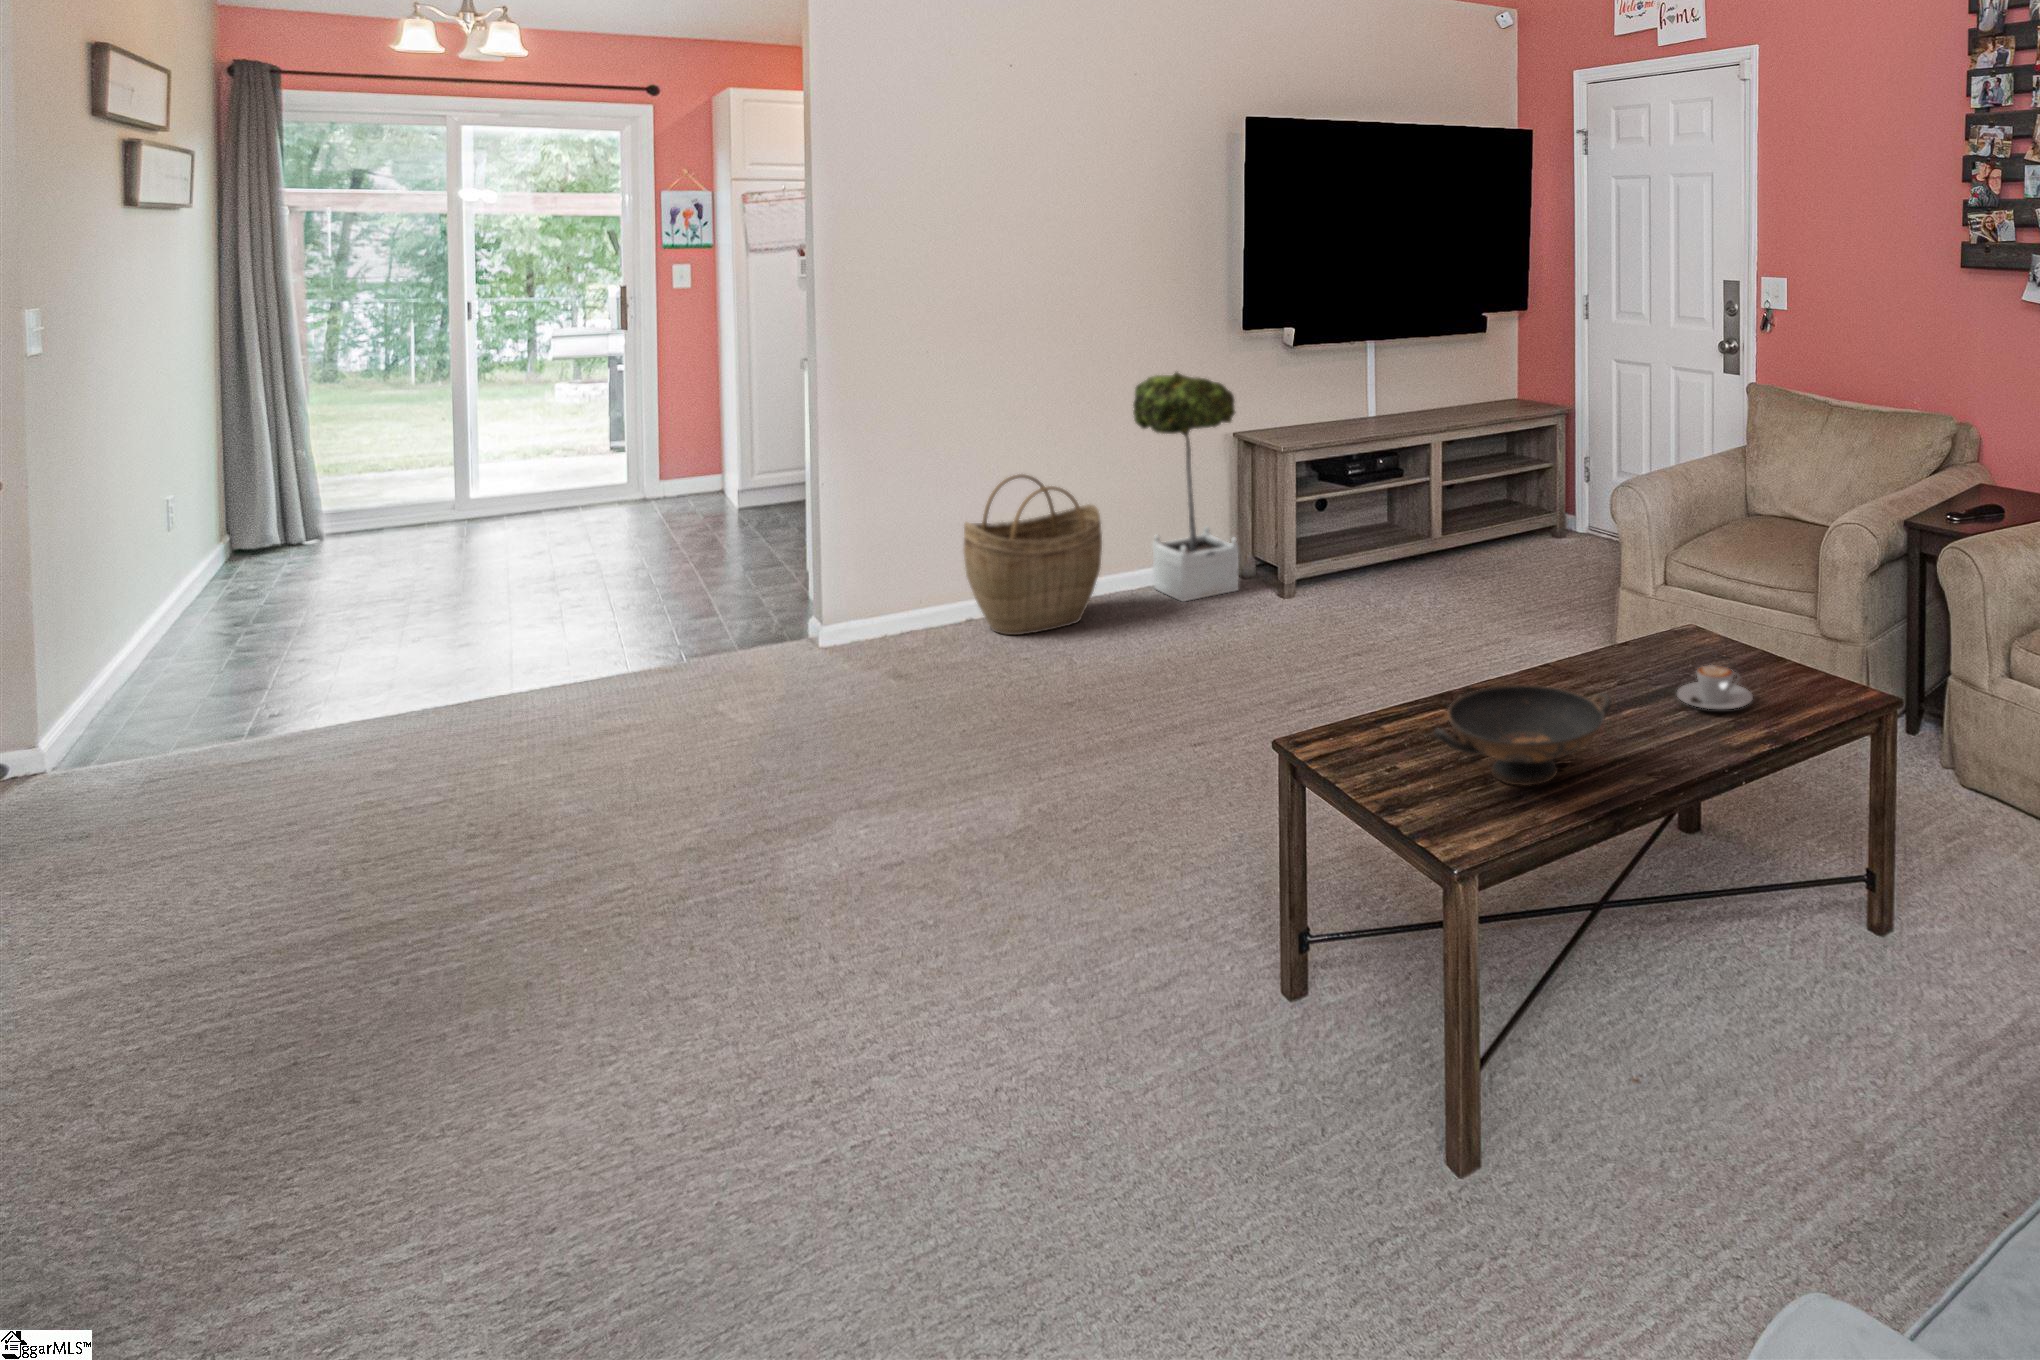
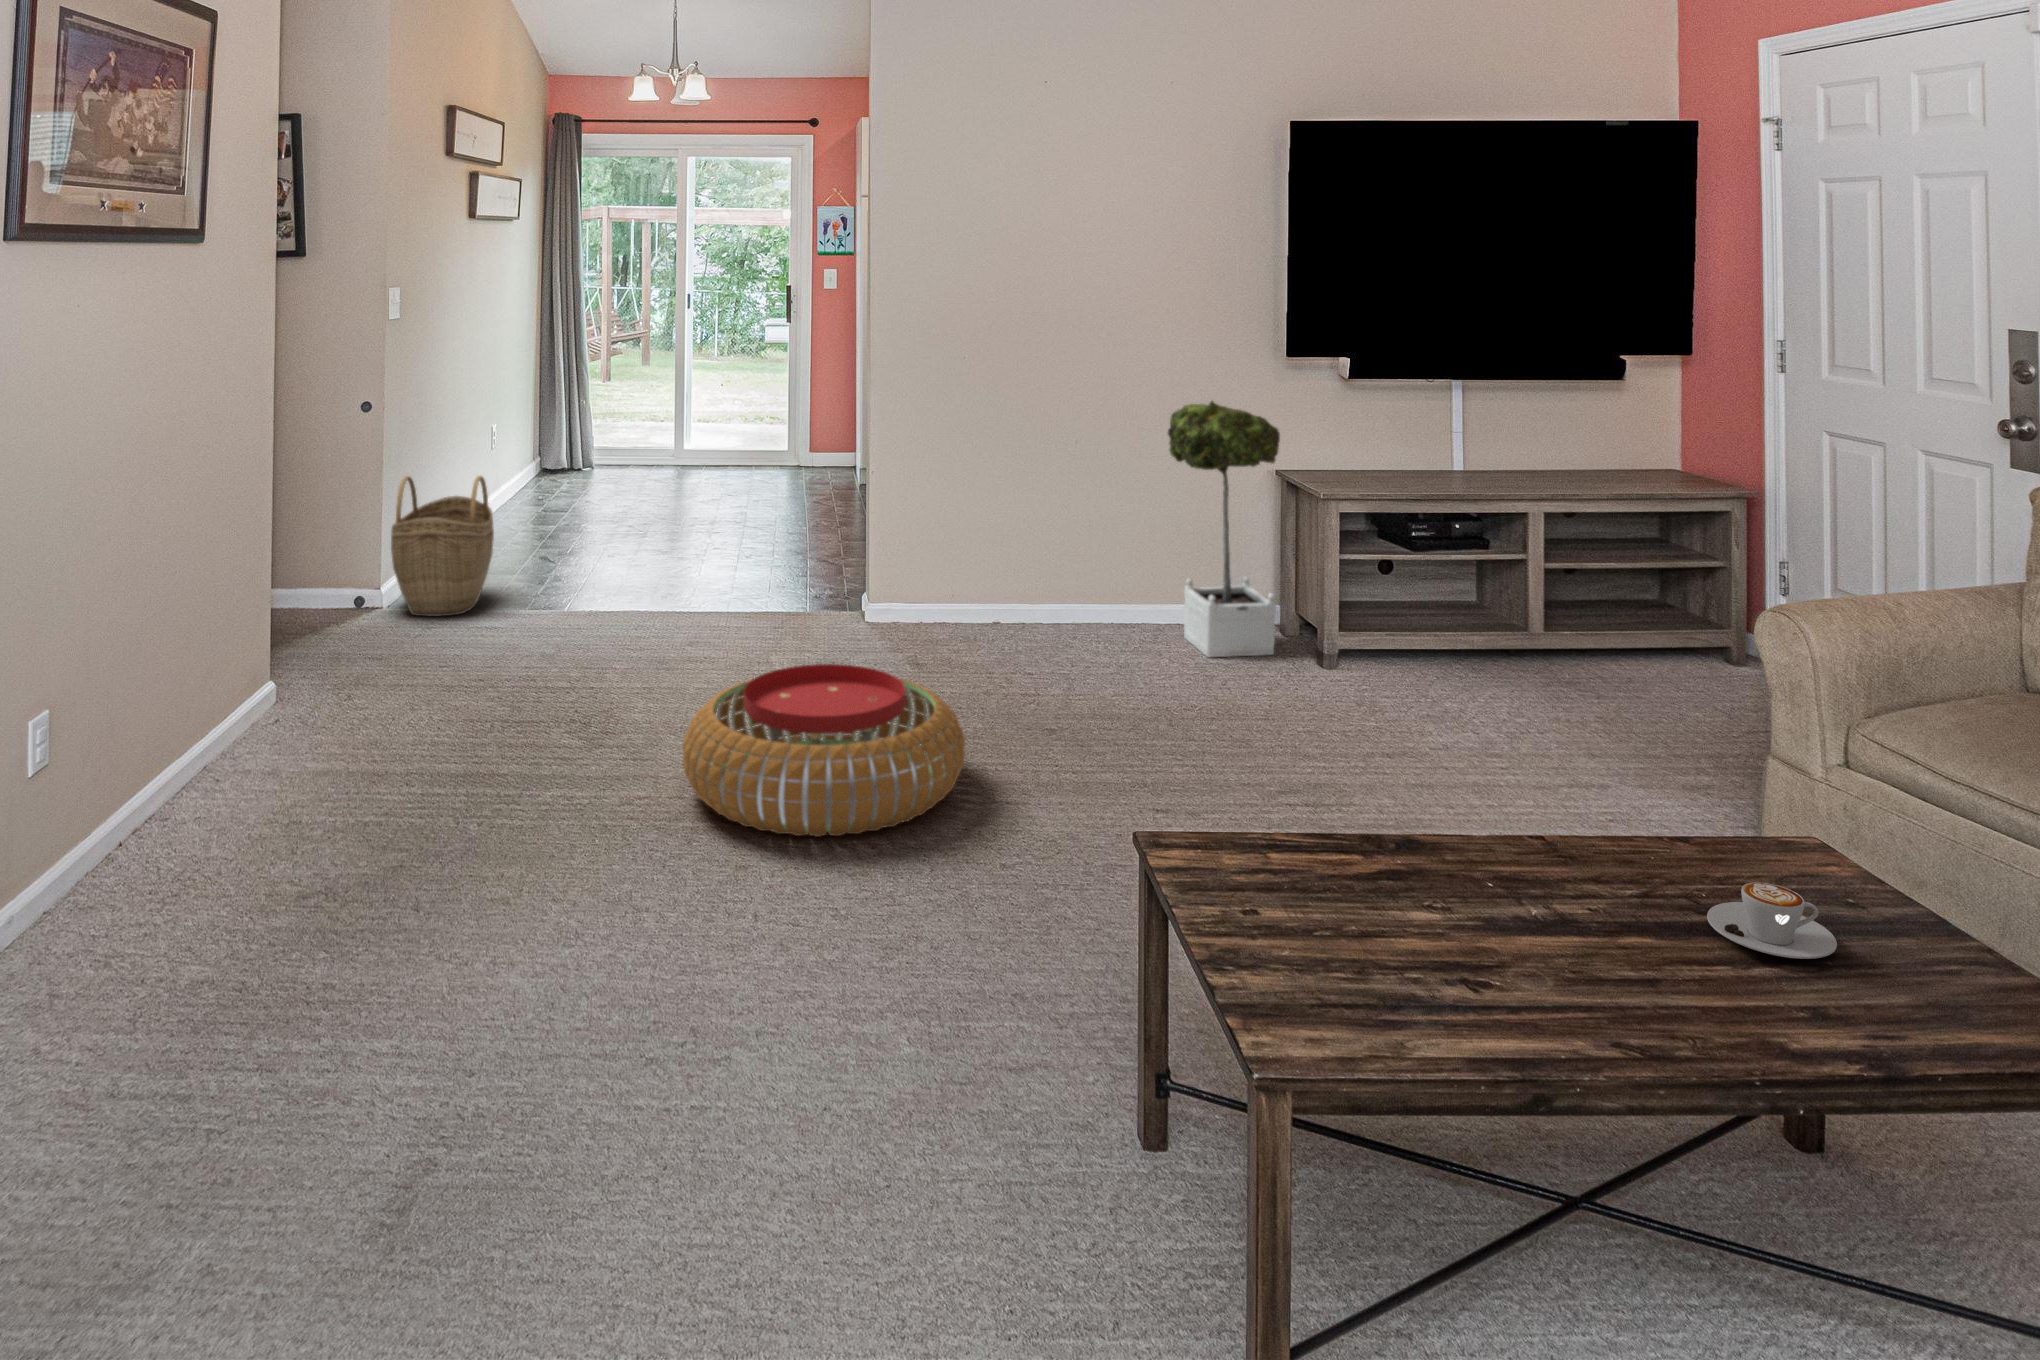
woven basket: present [963,474,1102,635] -> present [391,476,494,616]
pouf: none [686,658,1007,838] -> present [682,664,965,837]
decorative bowl: present [1434,685,1611,786] -> none [1289,843,1566,993]

